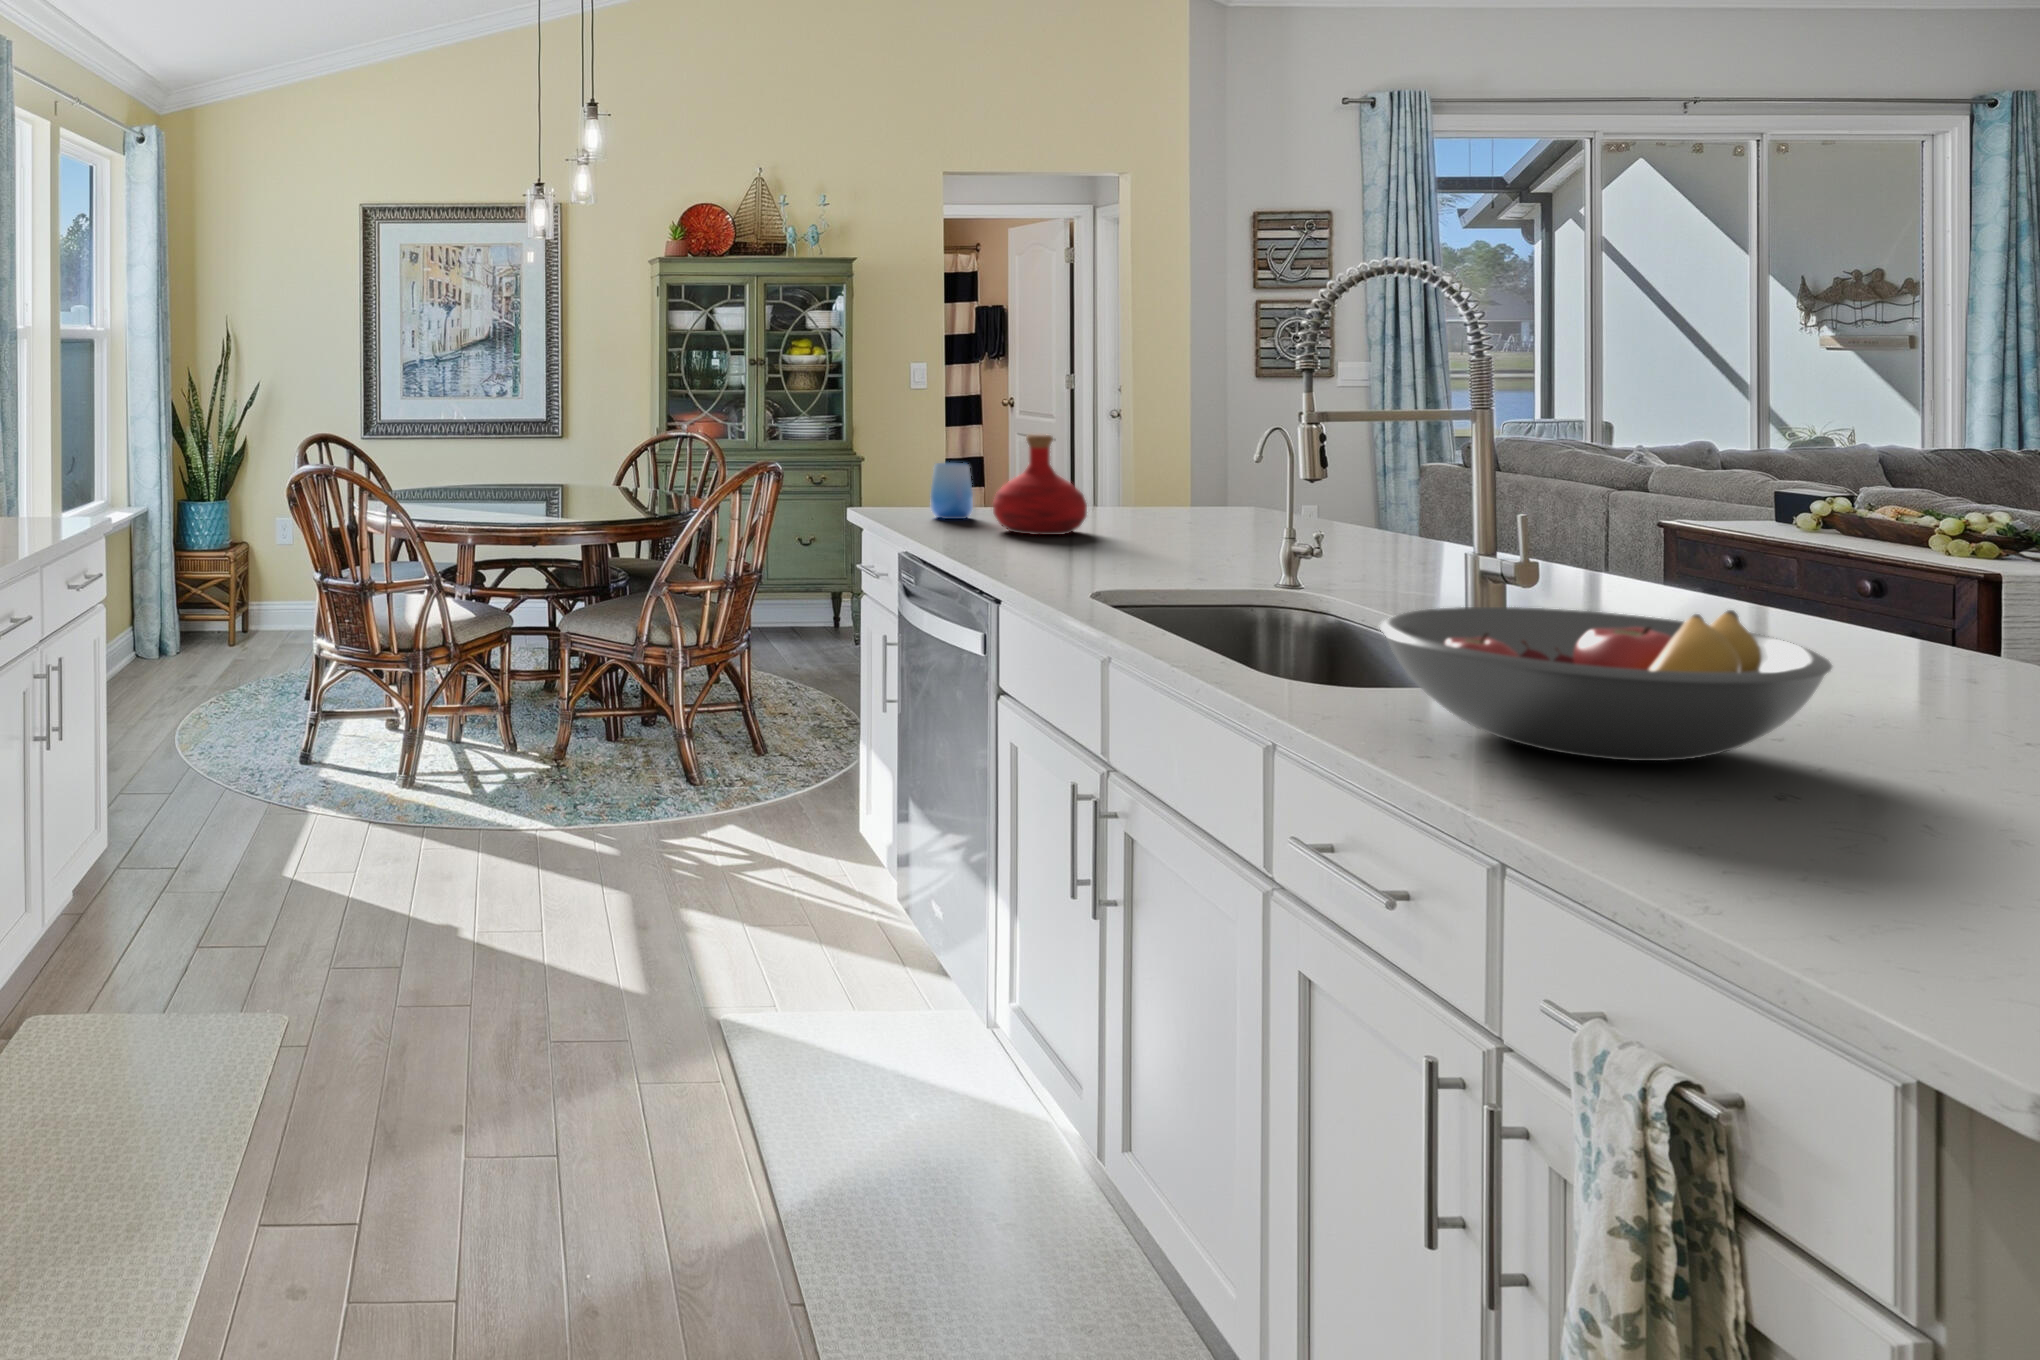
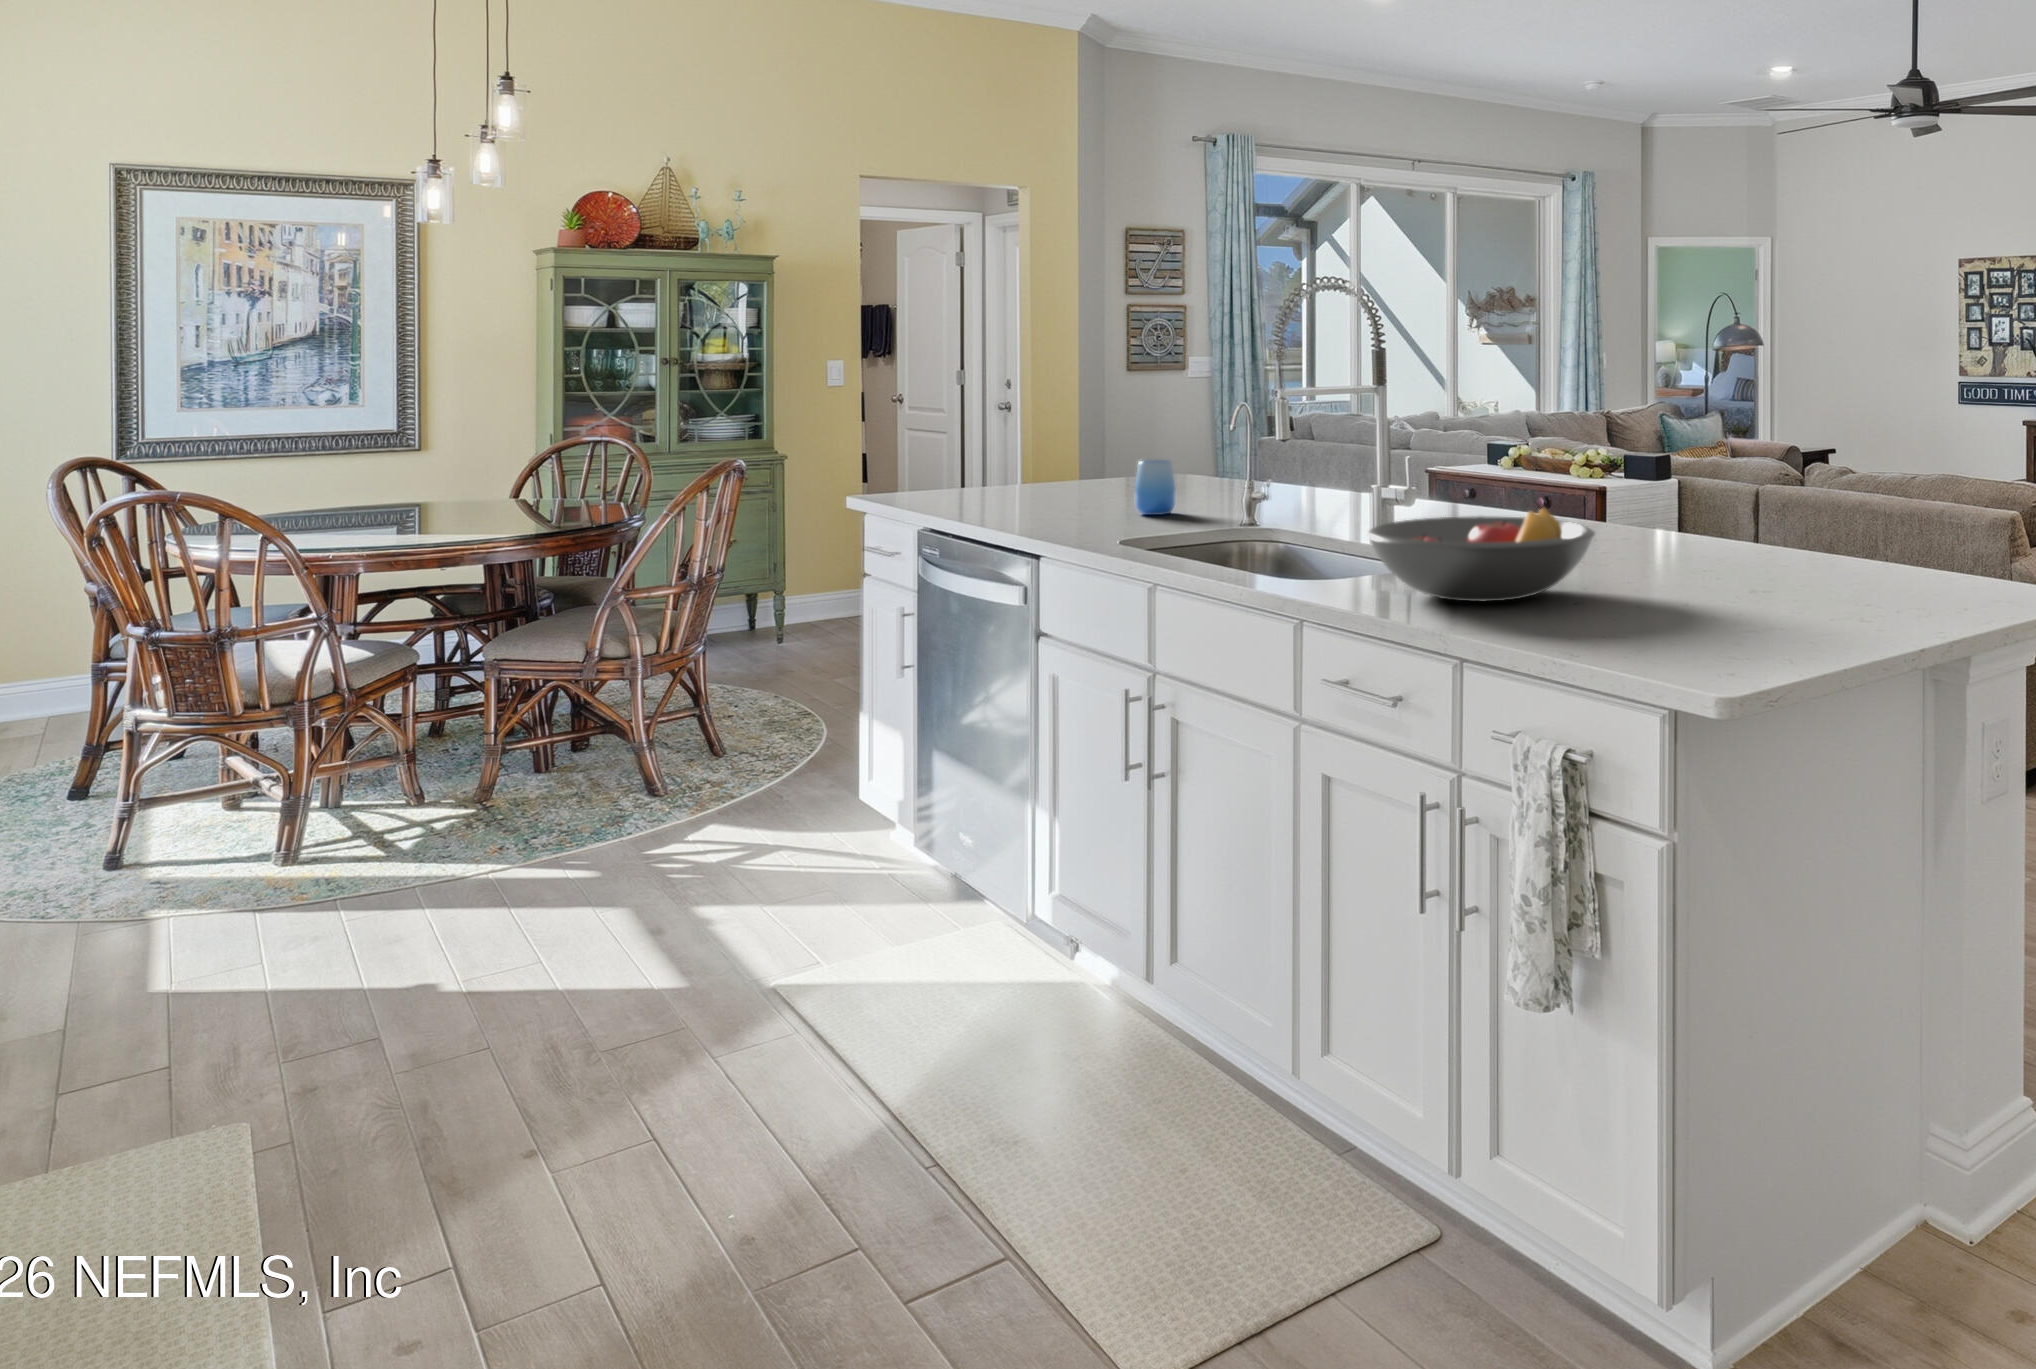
bottle: present [993,434,1087,535] -> none [993,423,1072,509]
cup: present [931,463,973,519] -> present [1135,460,1176,515]

